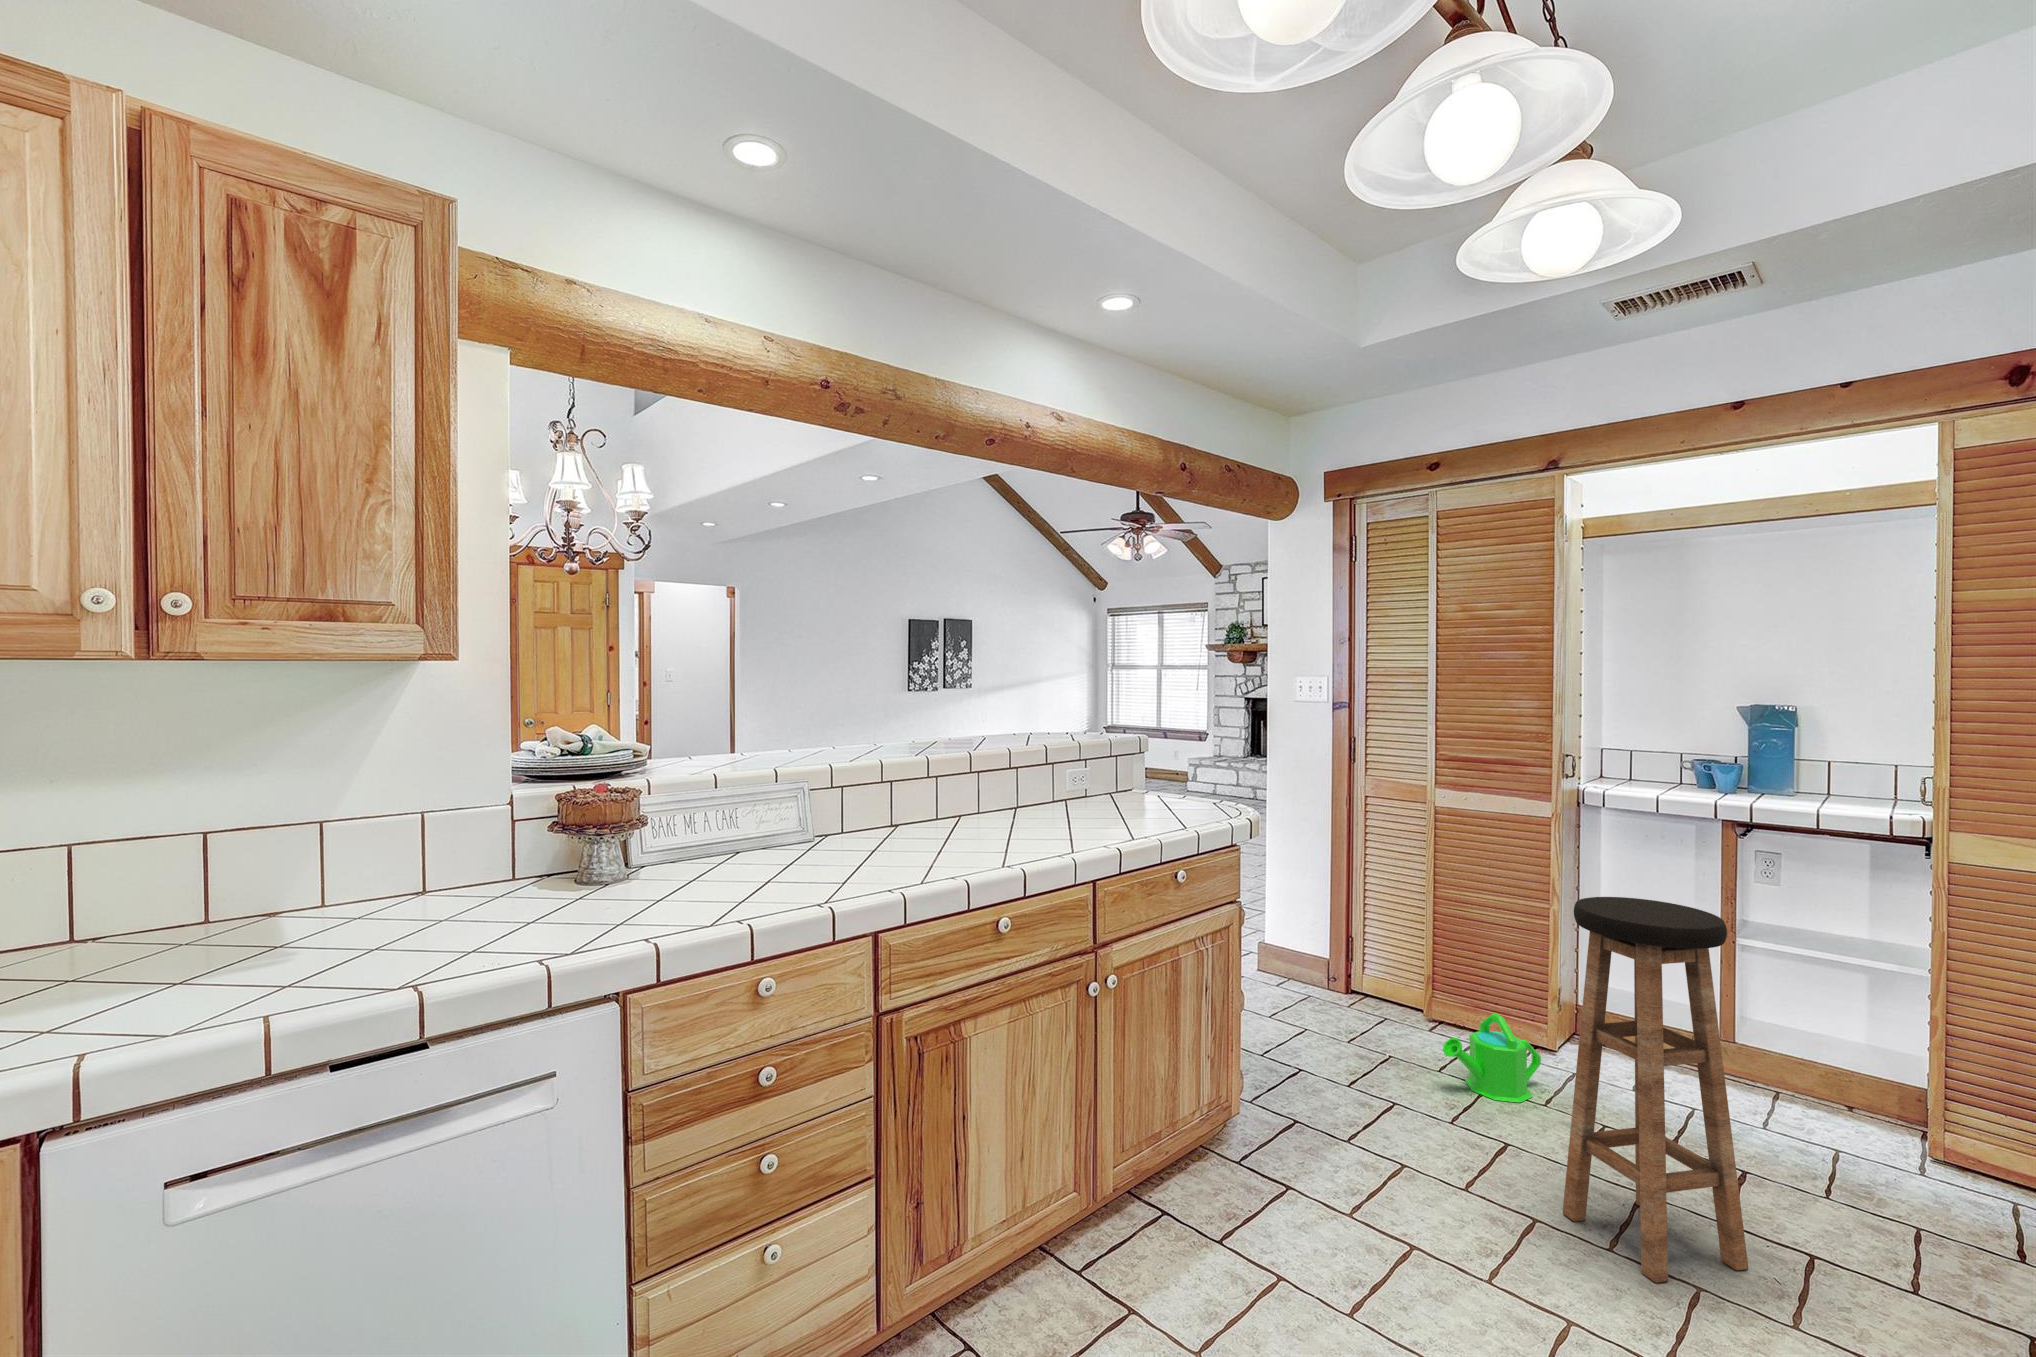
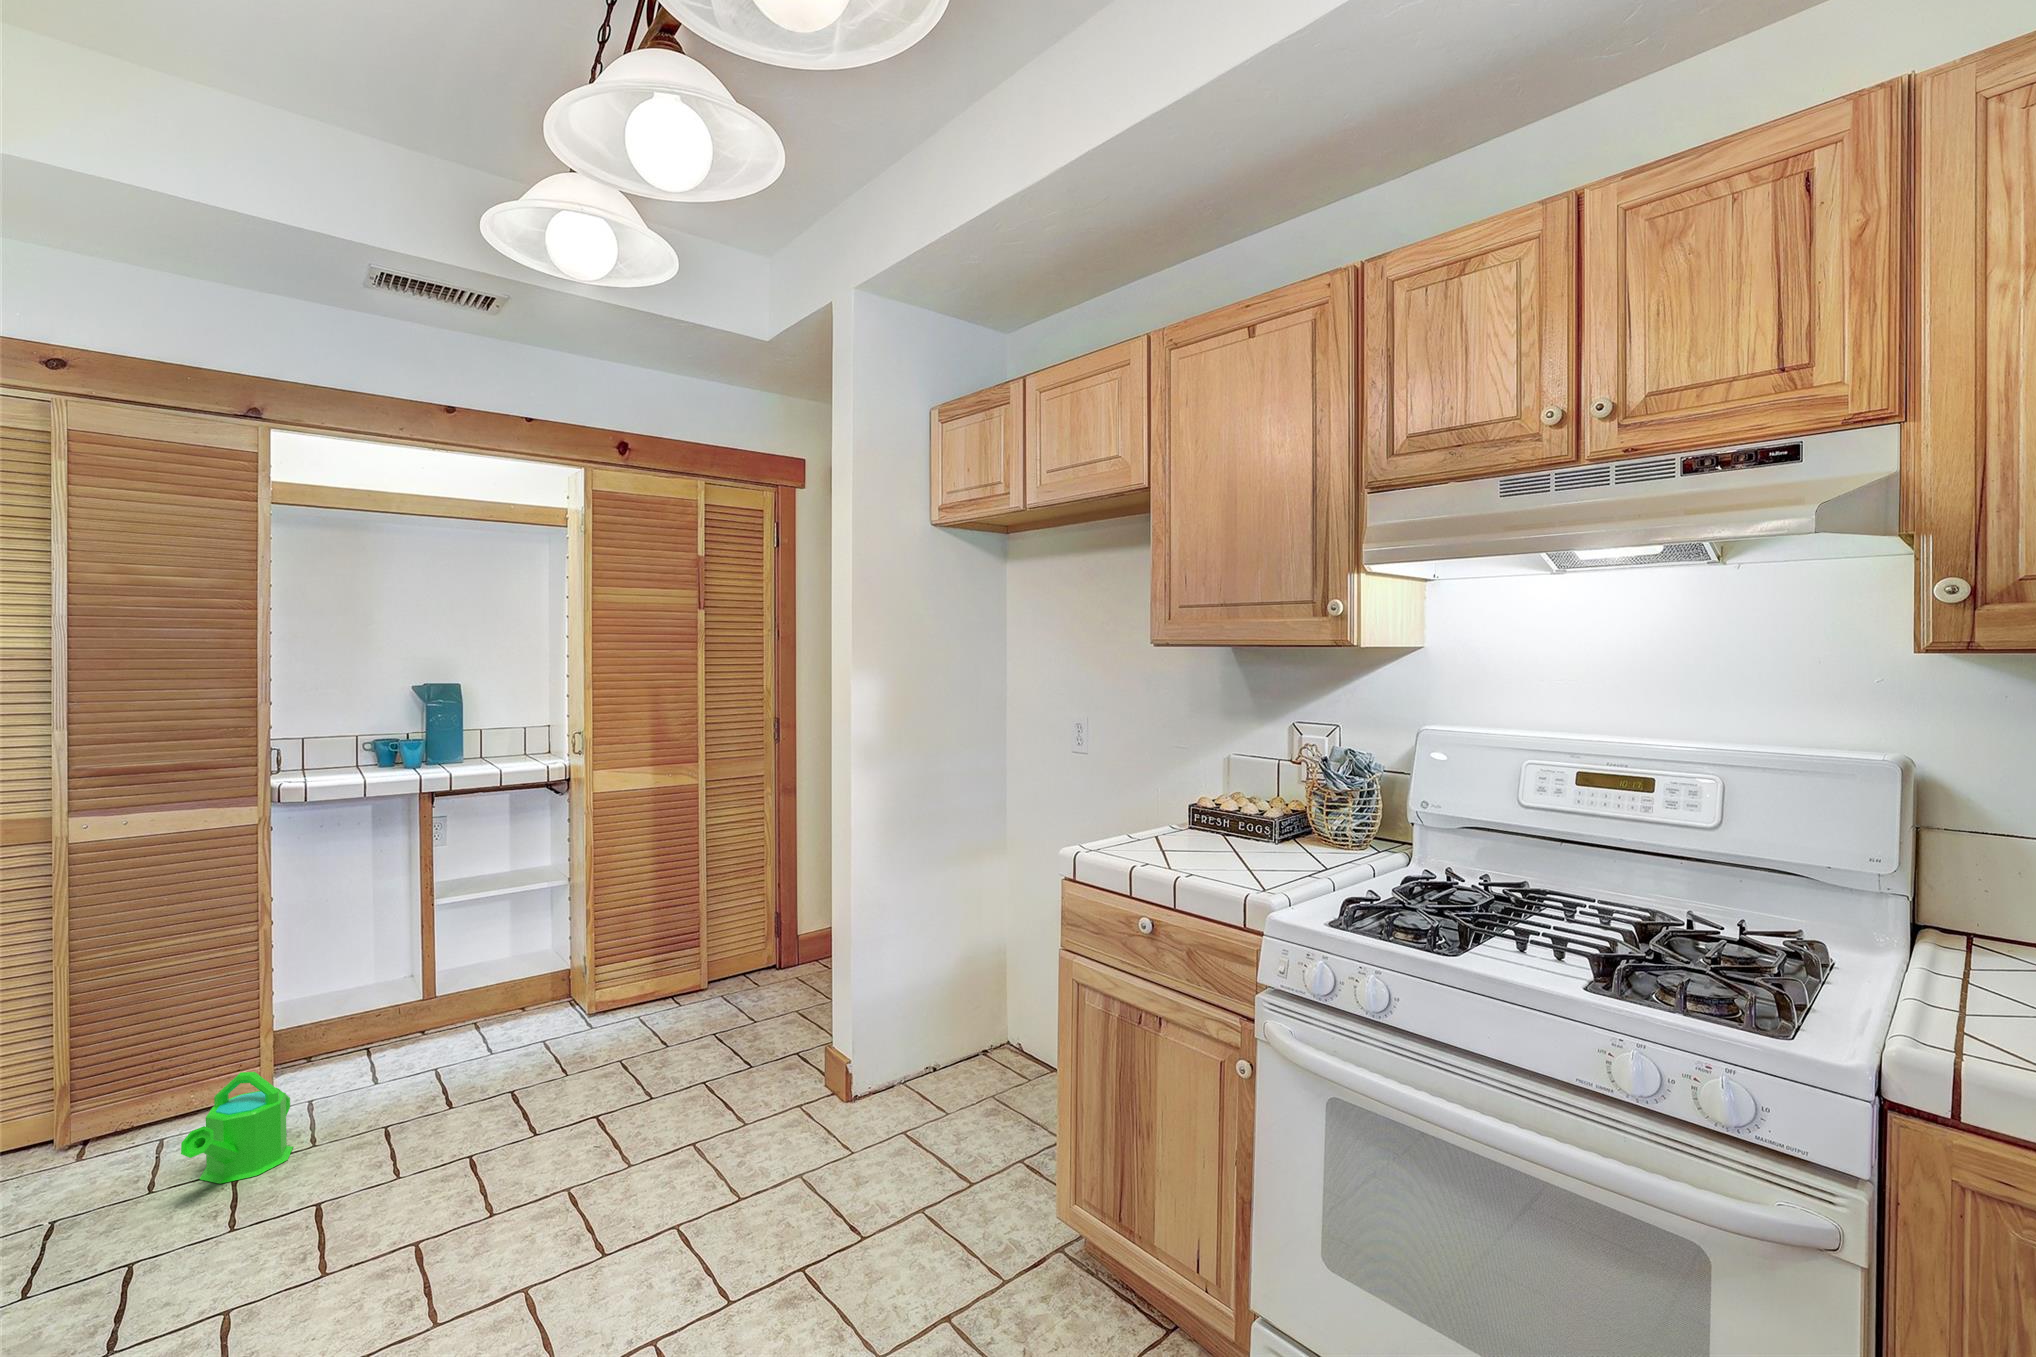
bar stool: present [1563,897,1748,1283] -> none [431,866,578,1219]

